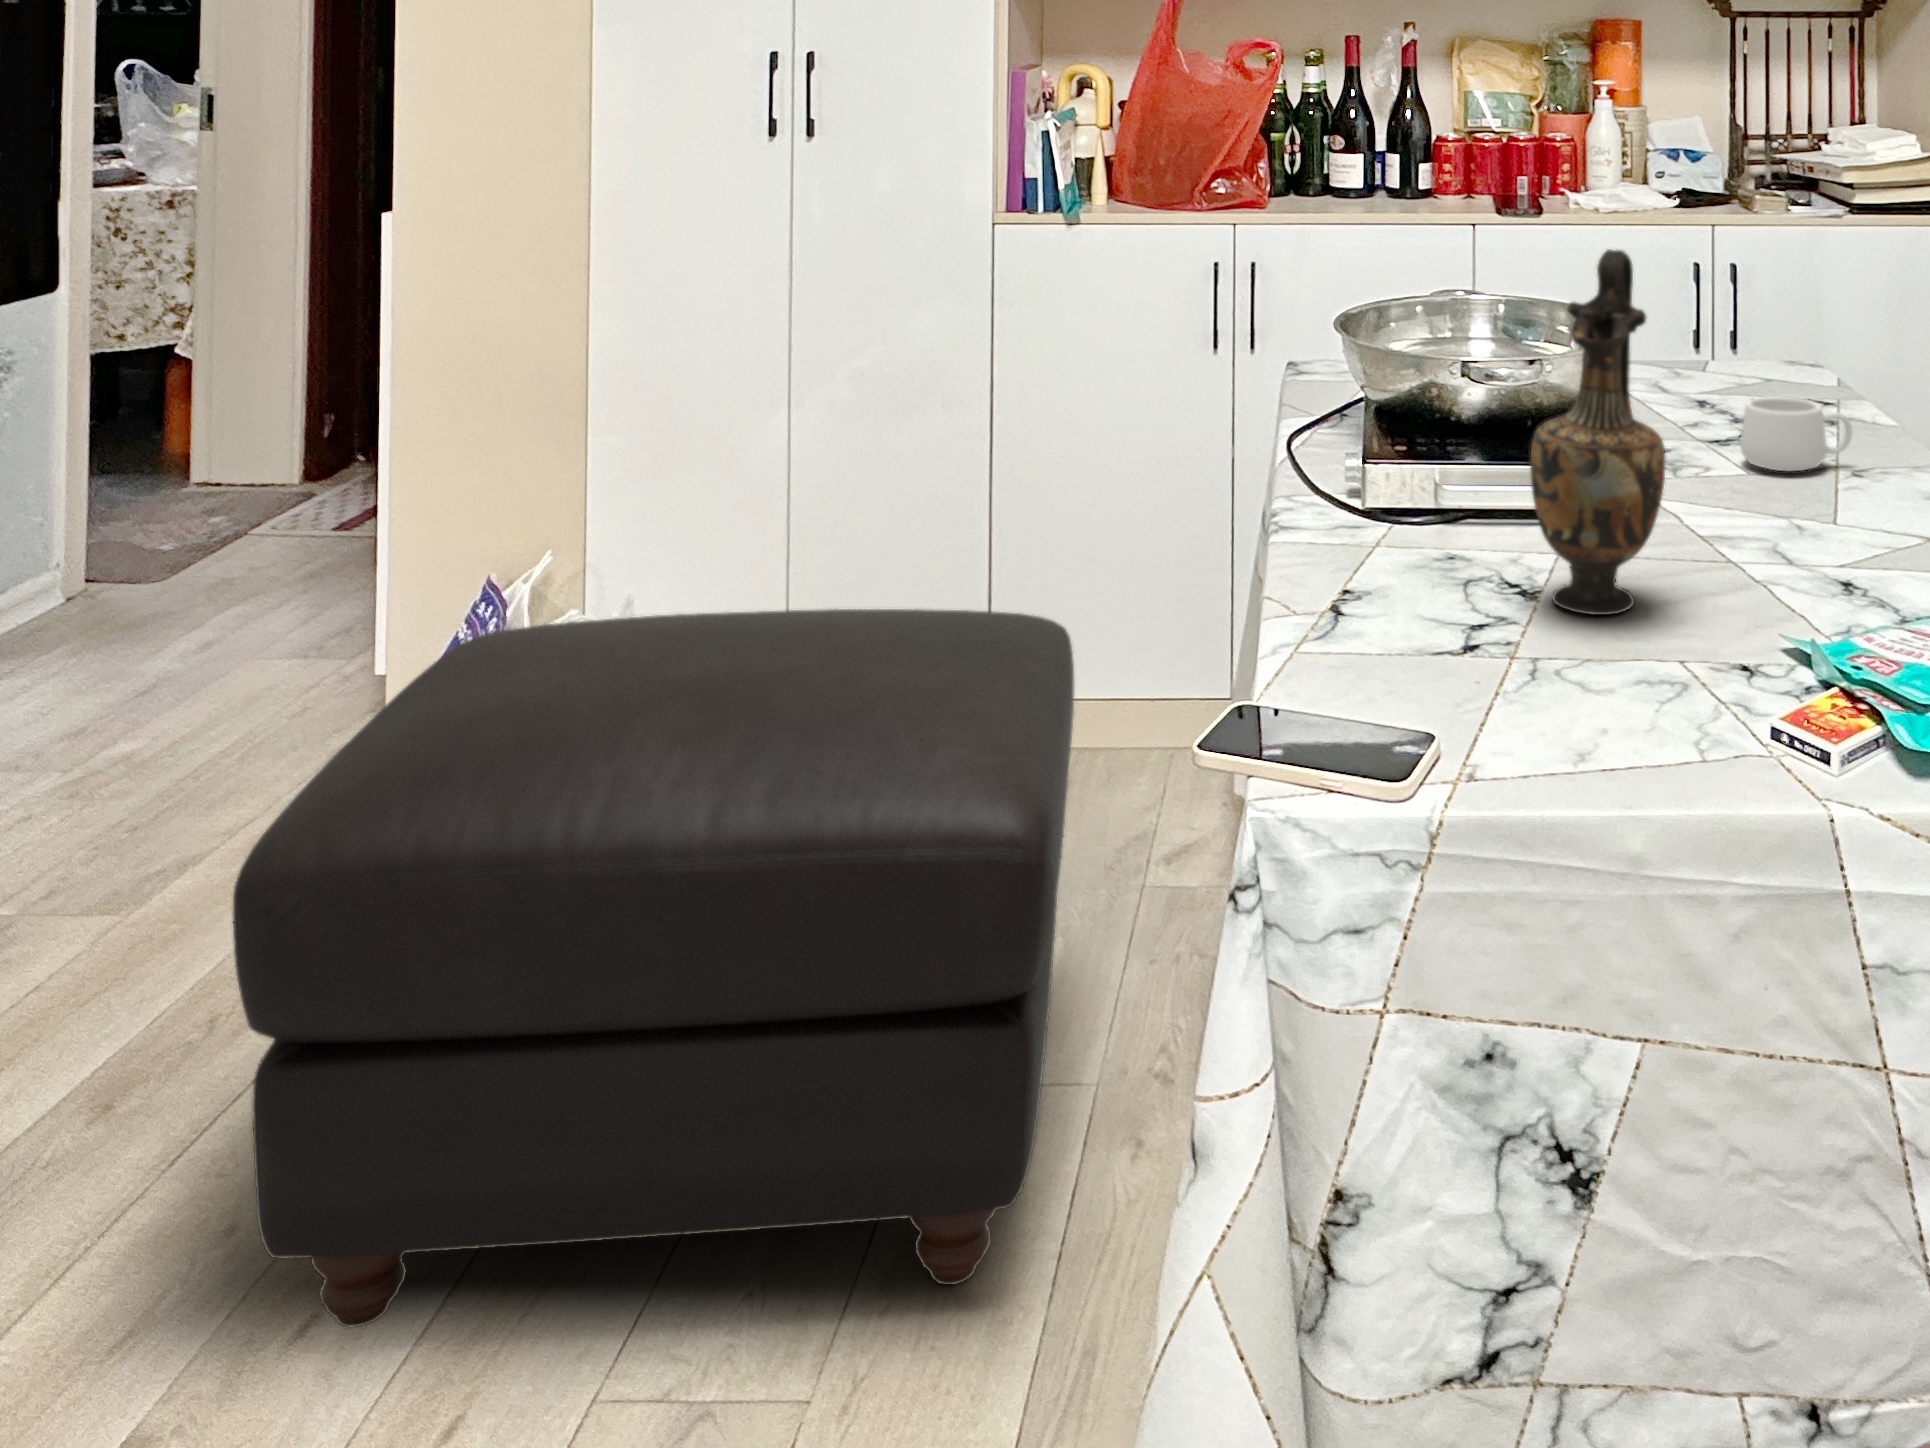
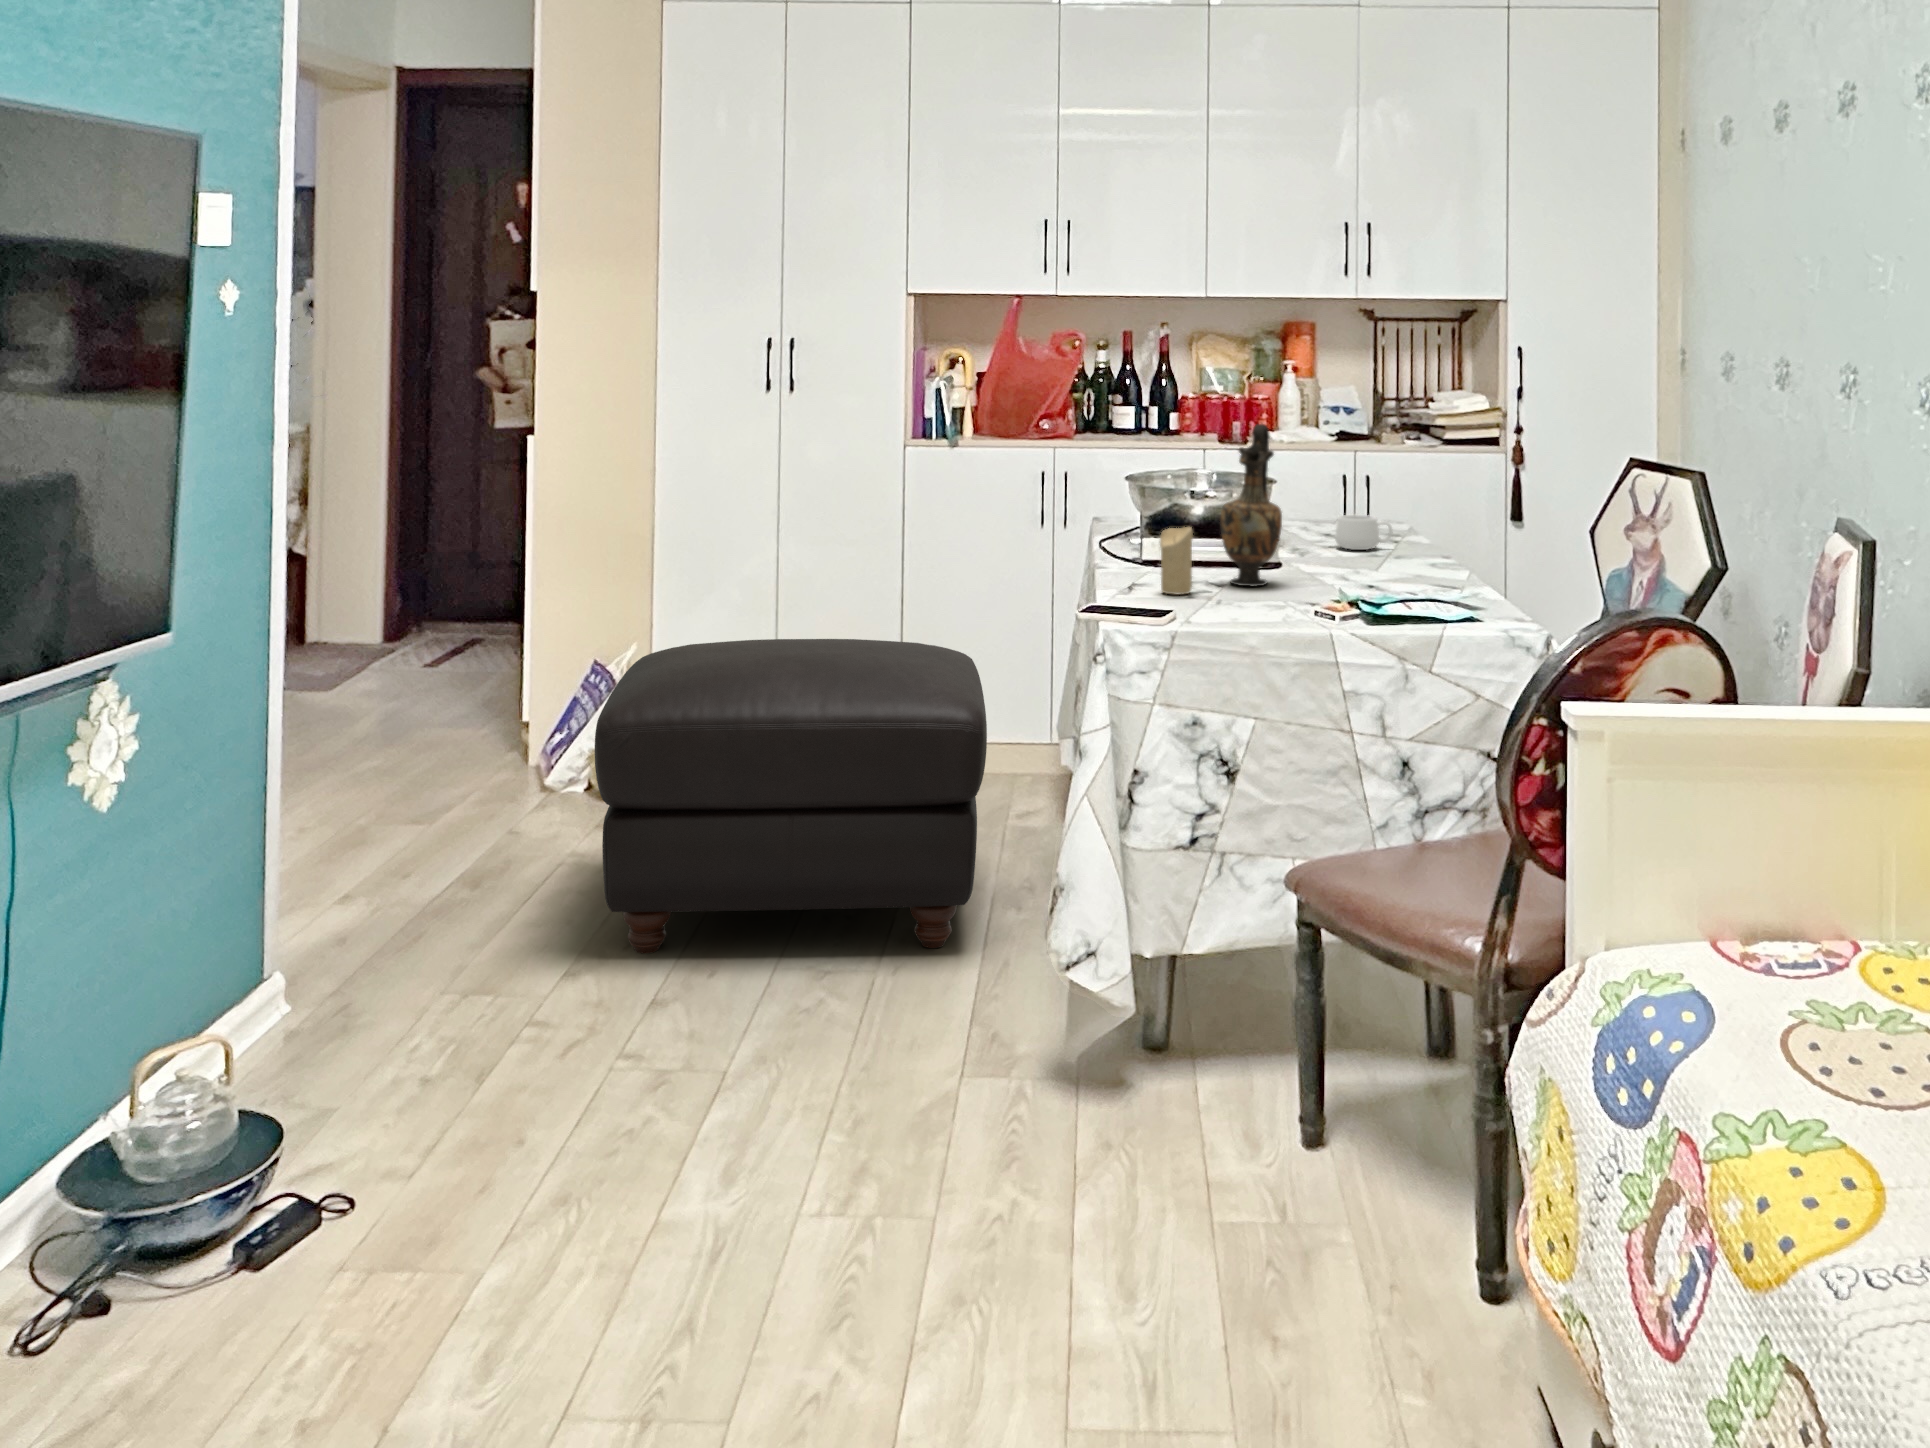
candle: none [1398,491,1472,653] -> present [1160,527,1193,595]

